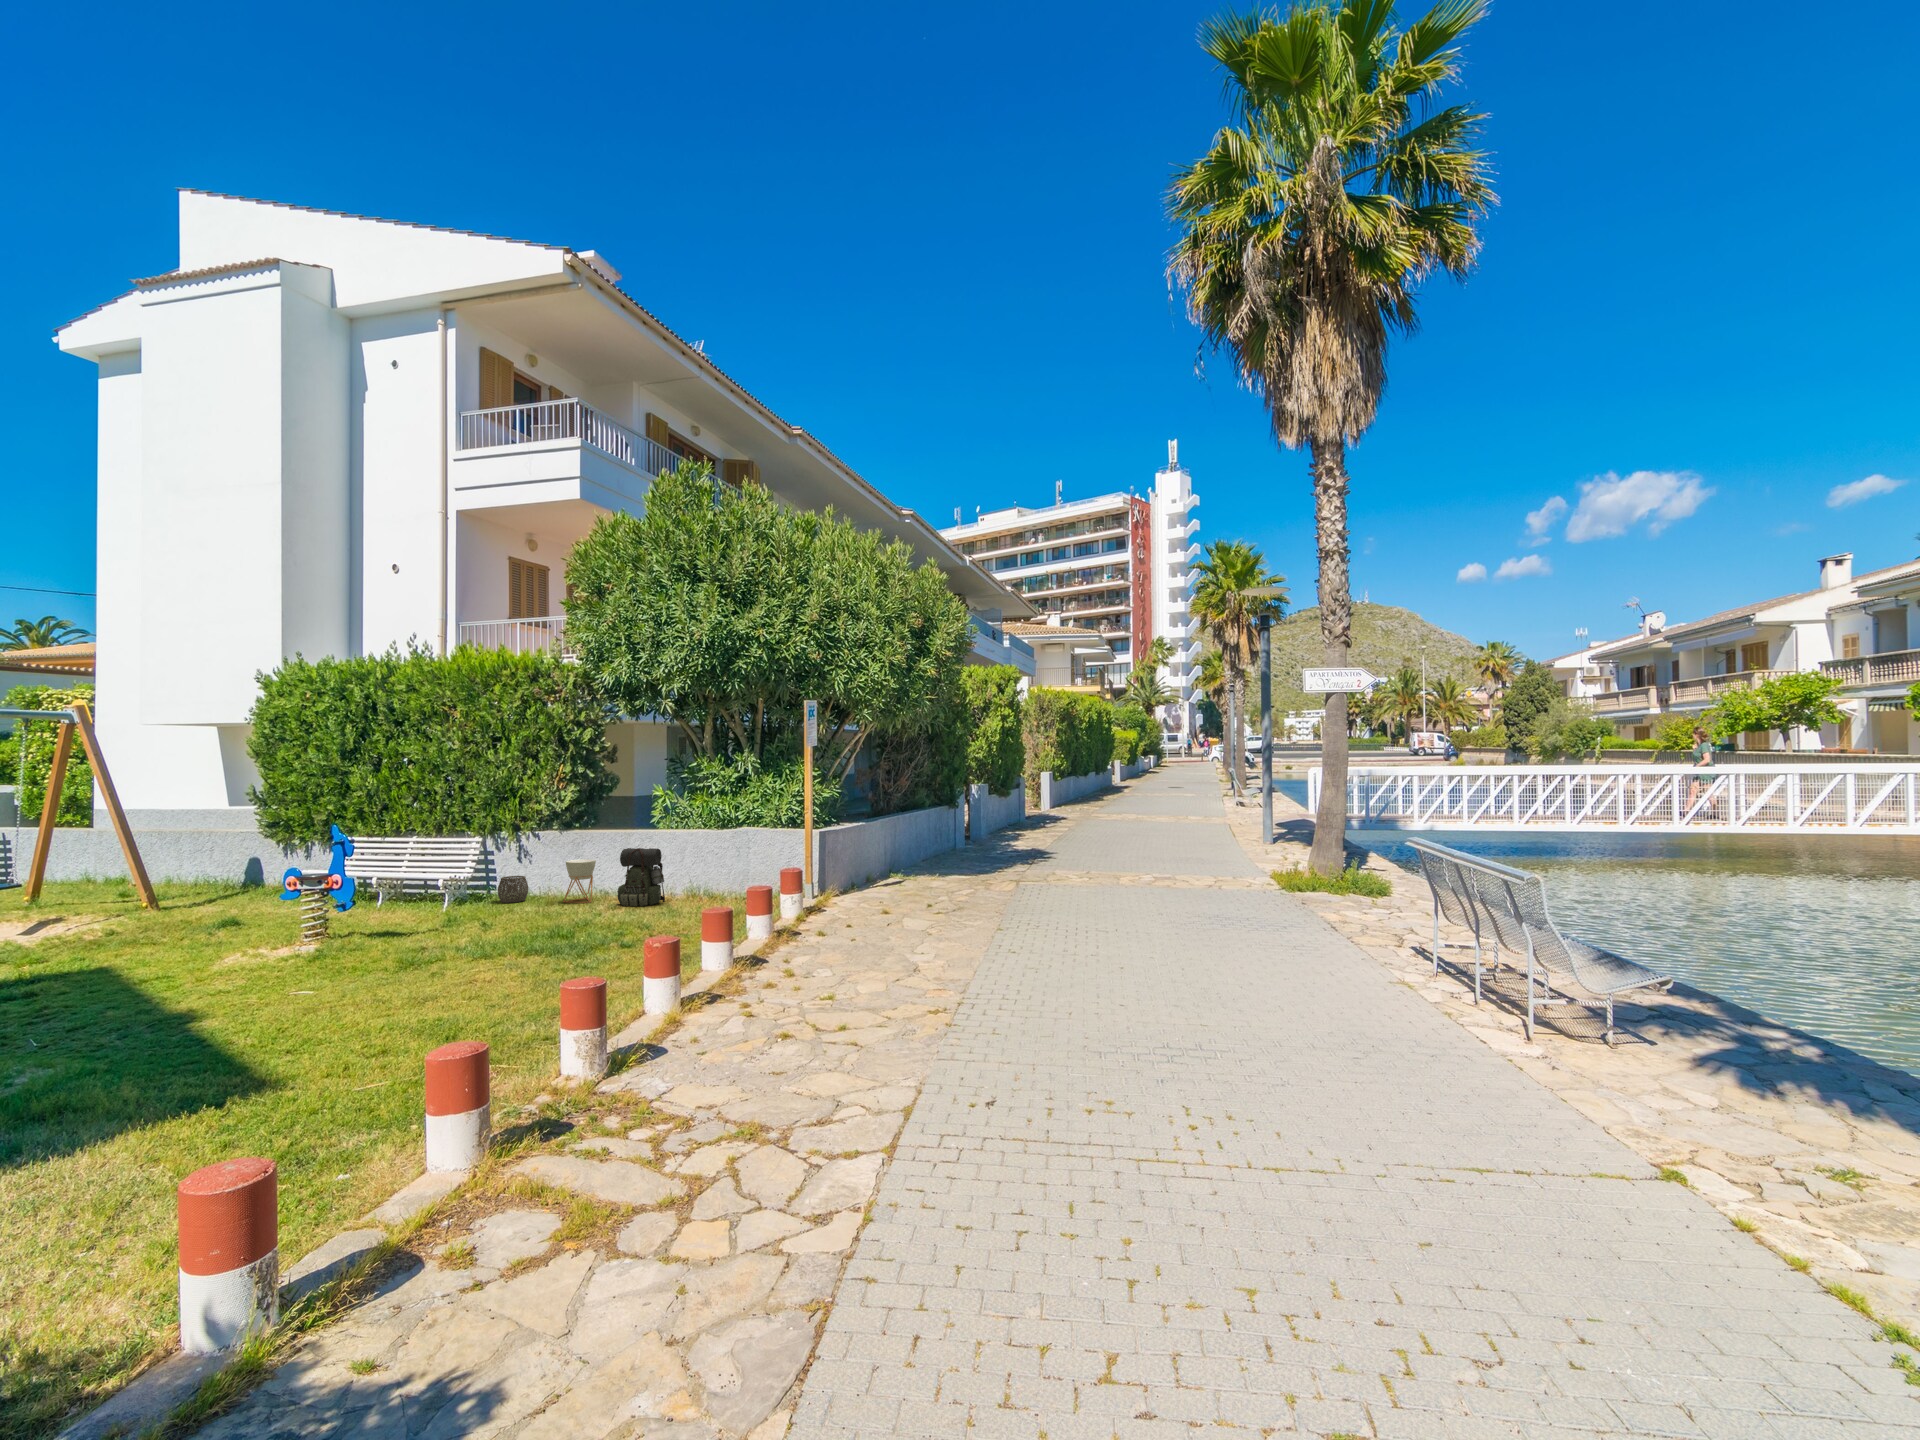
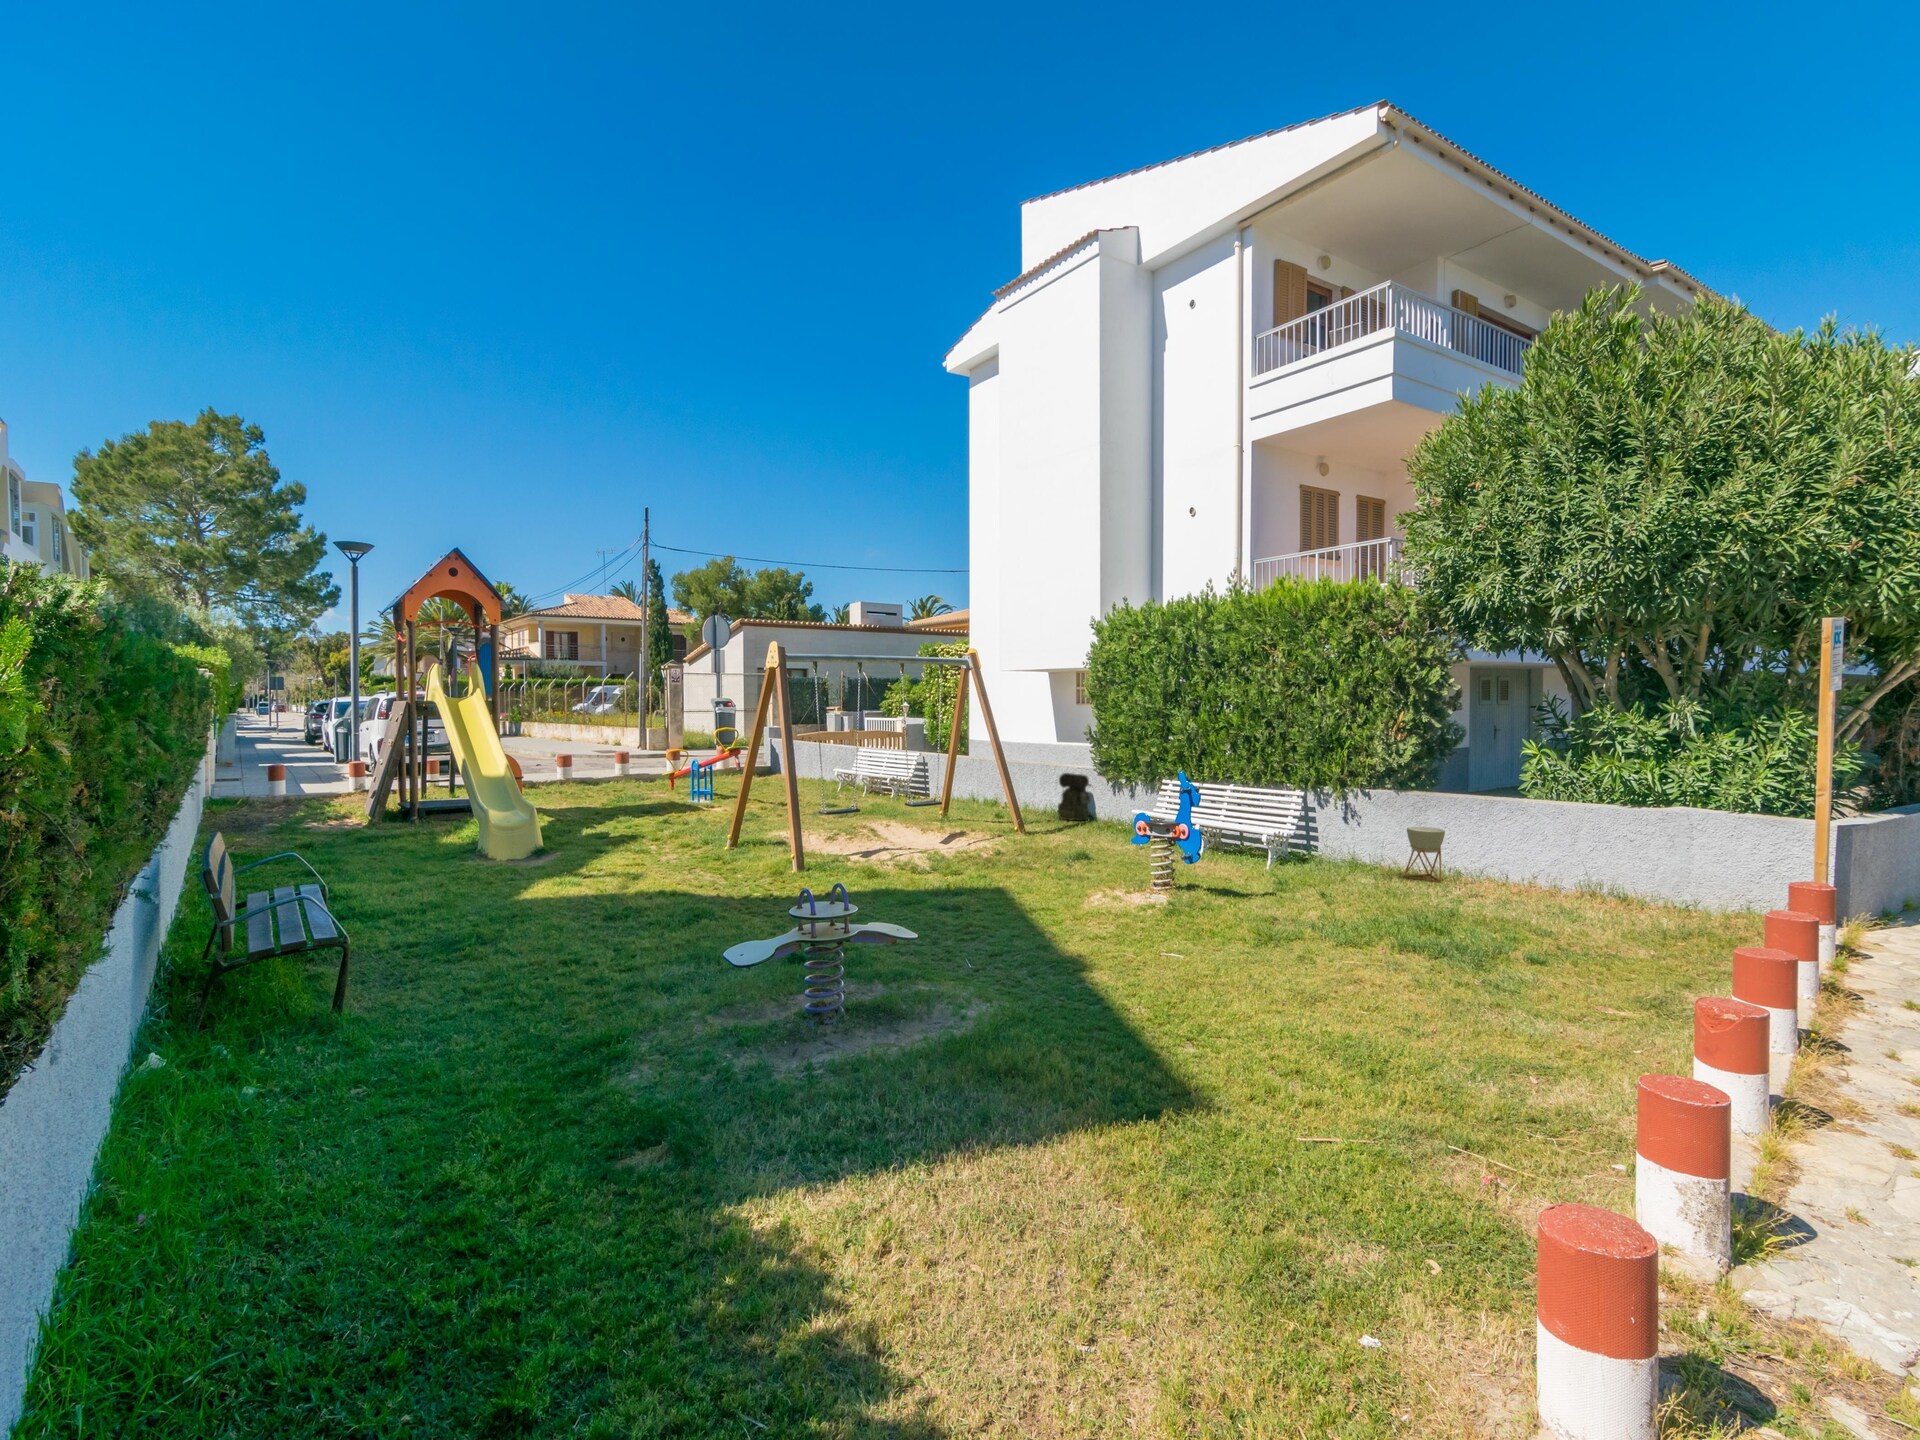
backpack: present [617,848,665,906] -> present [1058,773,1094,821]
woven basket: present [498,876,529,903] -> none [1323,837,1359,869]

